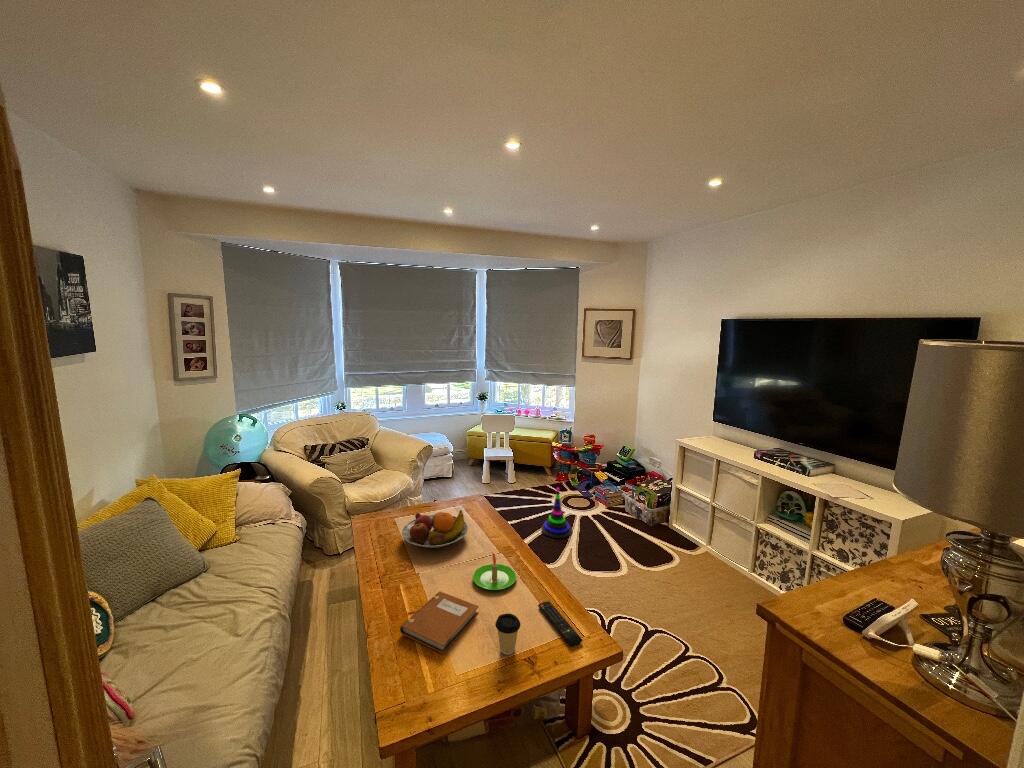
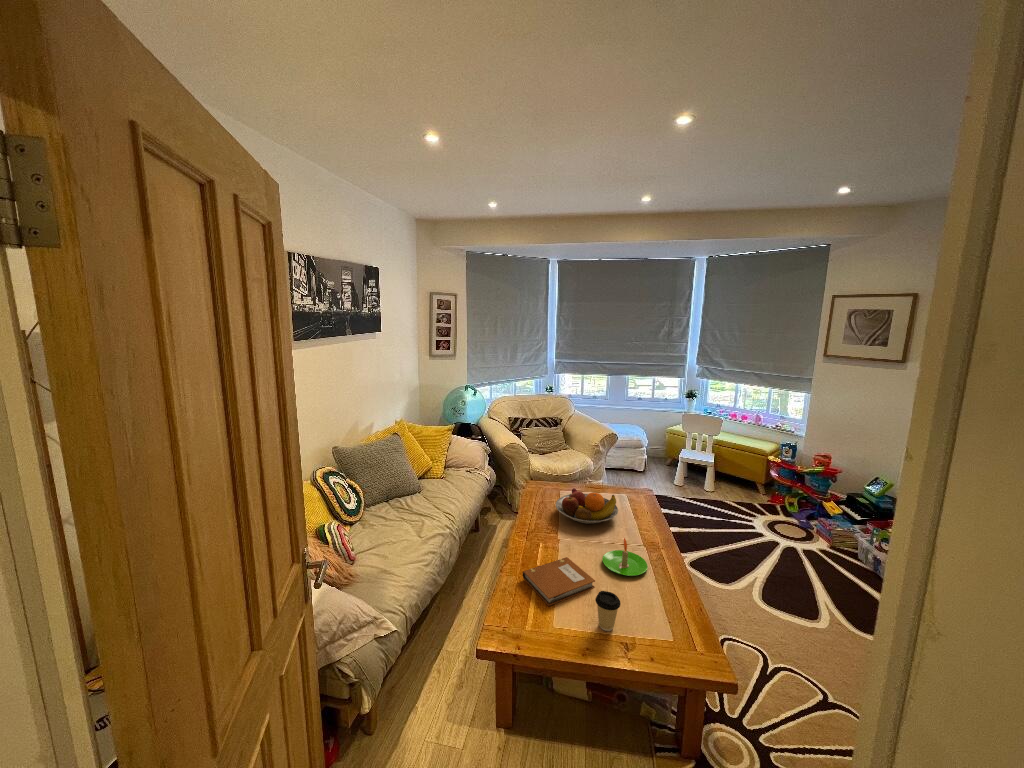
stacking toy: present [541,488,572,538] -> none [726,504,766,563]
remote control: present [538,601,582,646] -> none [656,601,687,652]

